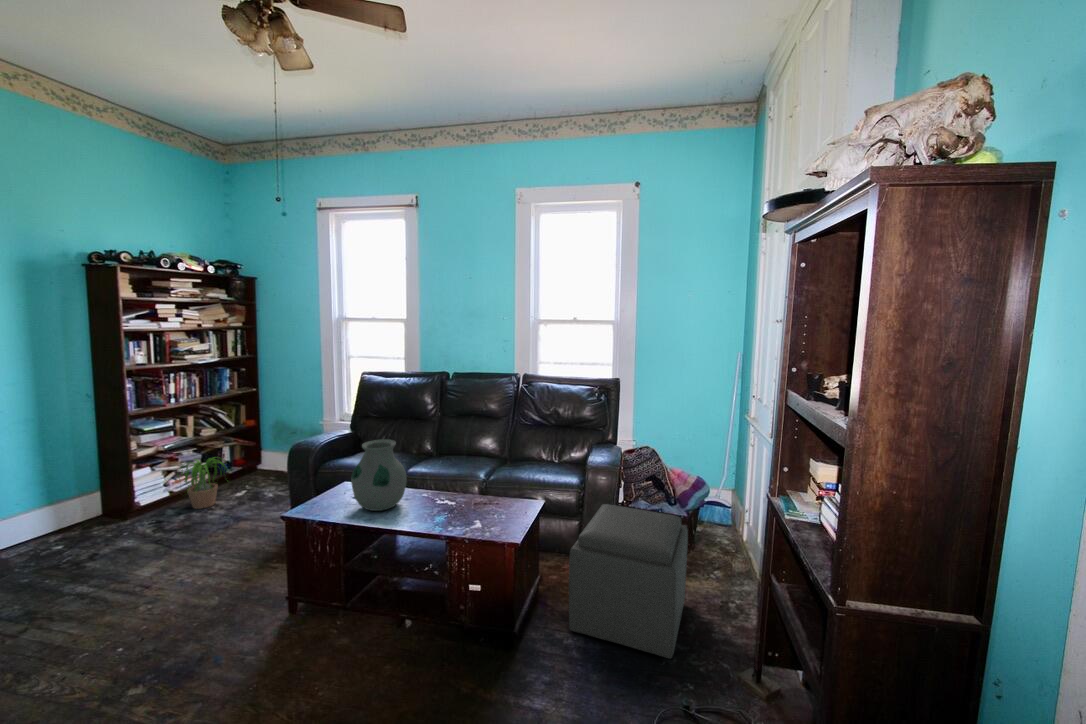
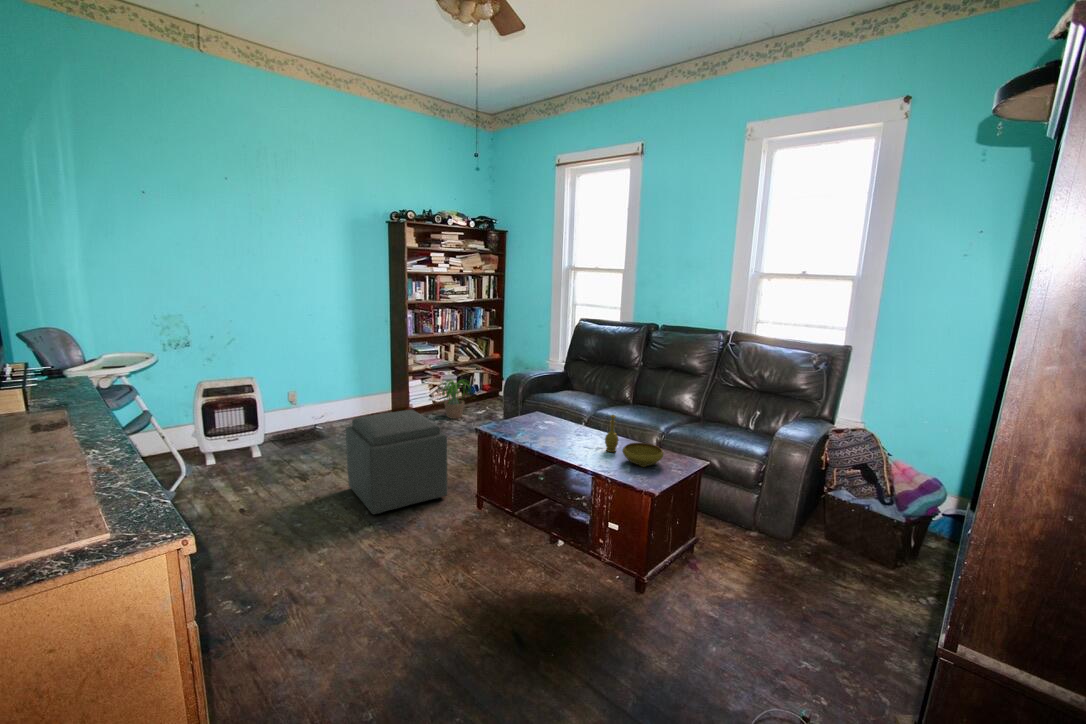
vase: present [351,439,407,511] -> none [533,375,579,435]
decorative bowl: none [447,475,515,526] -> present [605,415,664,467]
ottoman: present [569,504,688,659] -> present [346,410,447,514]

